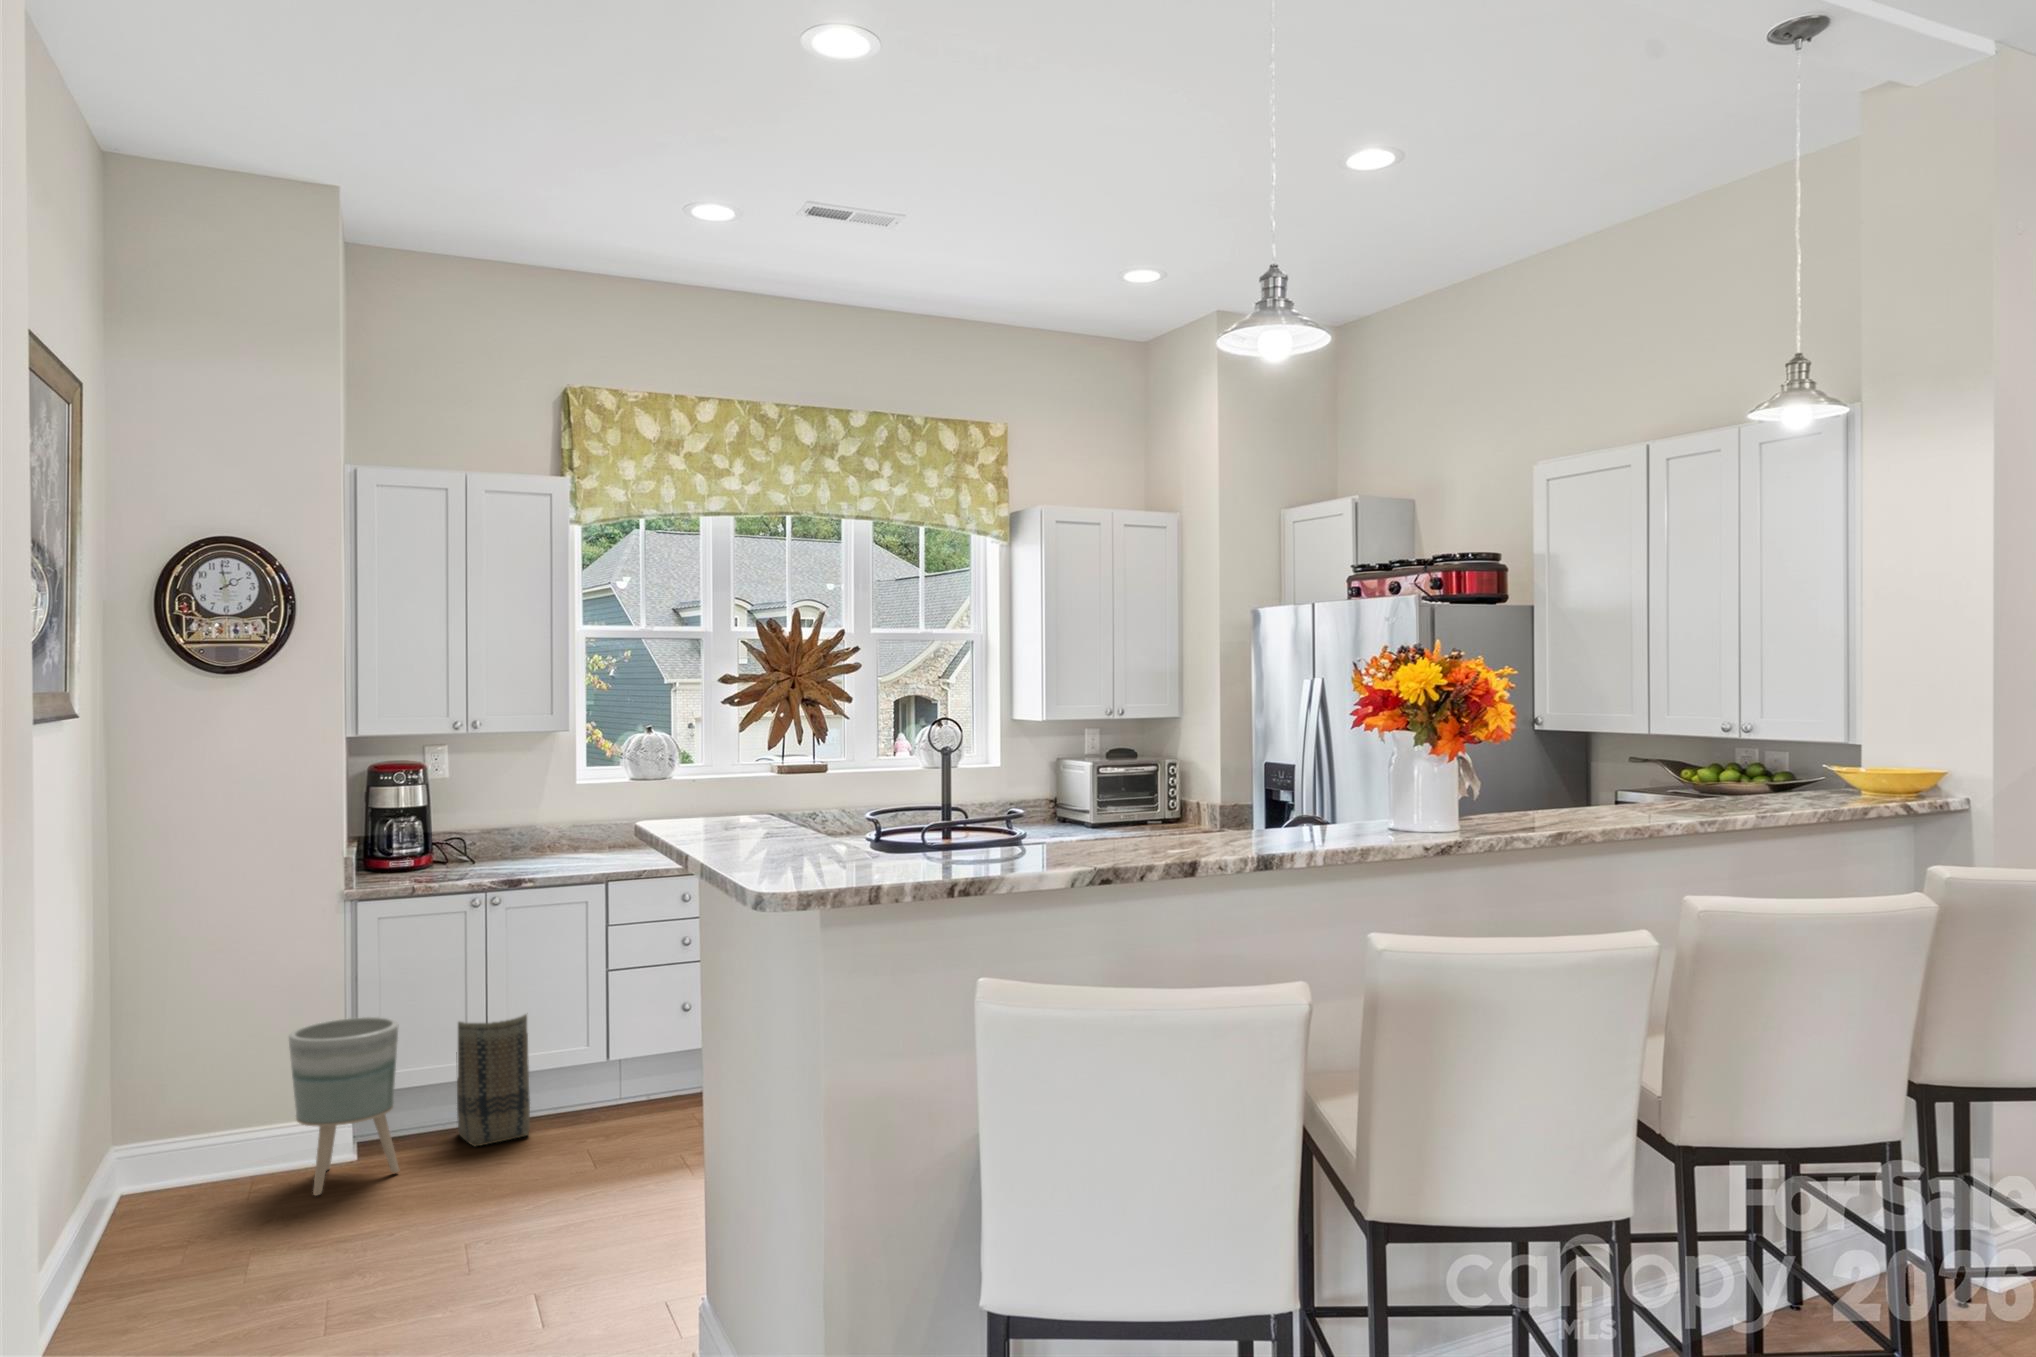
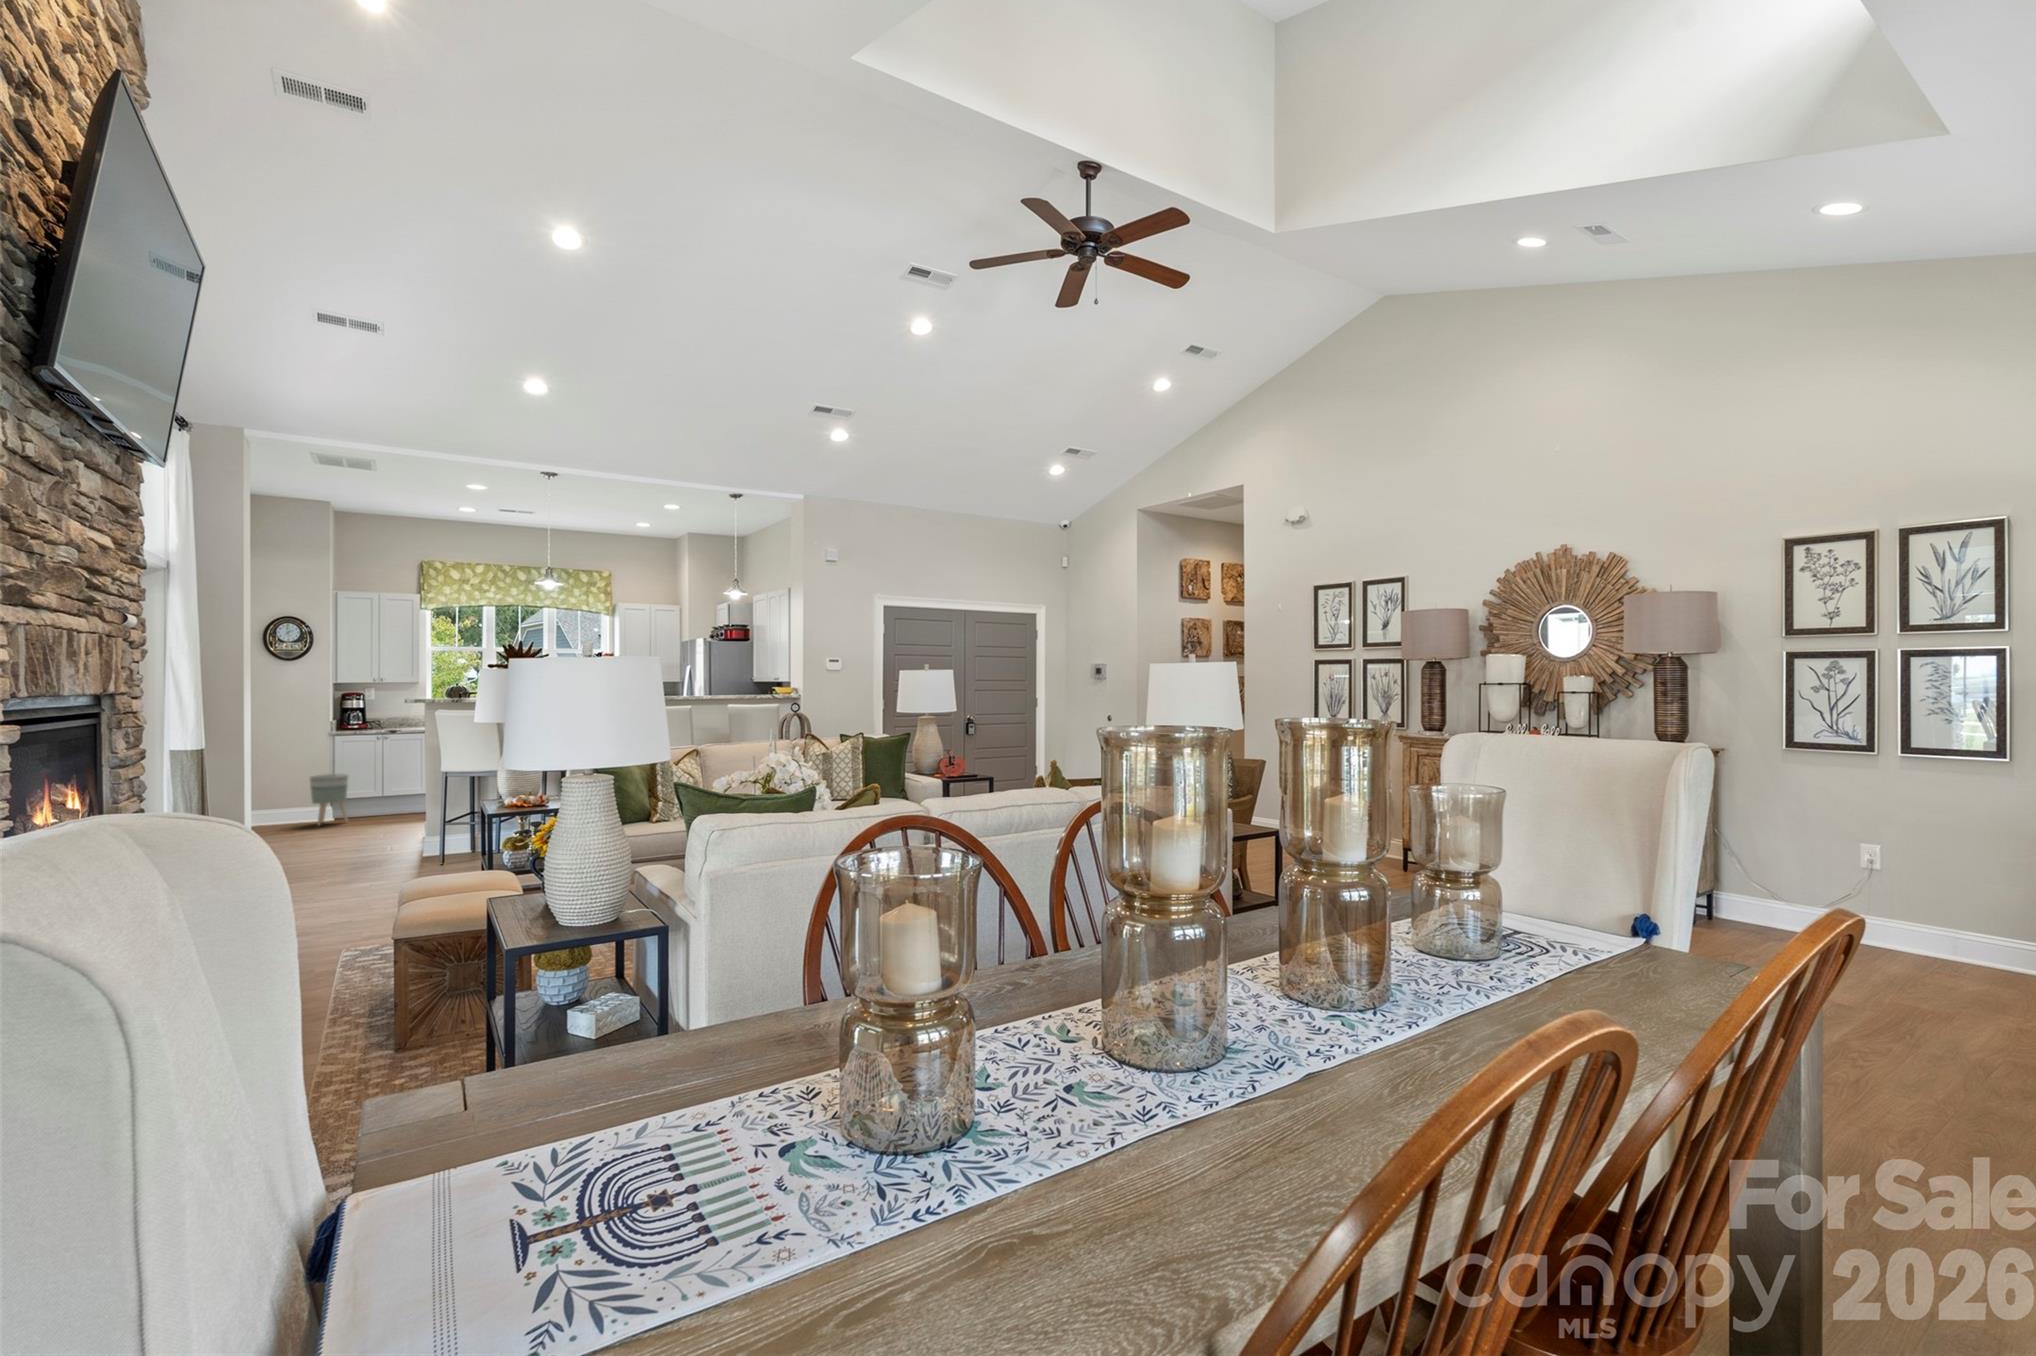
basket: present [456,1014,530,1146] -> none [371,776,398,819]

